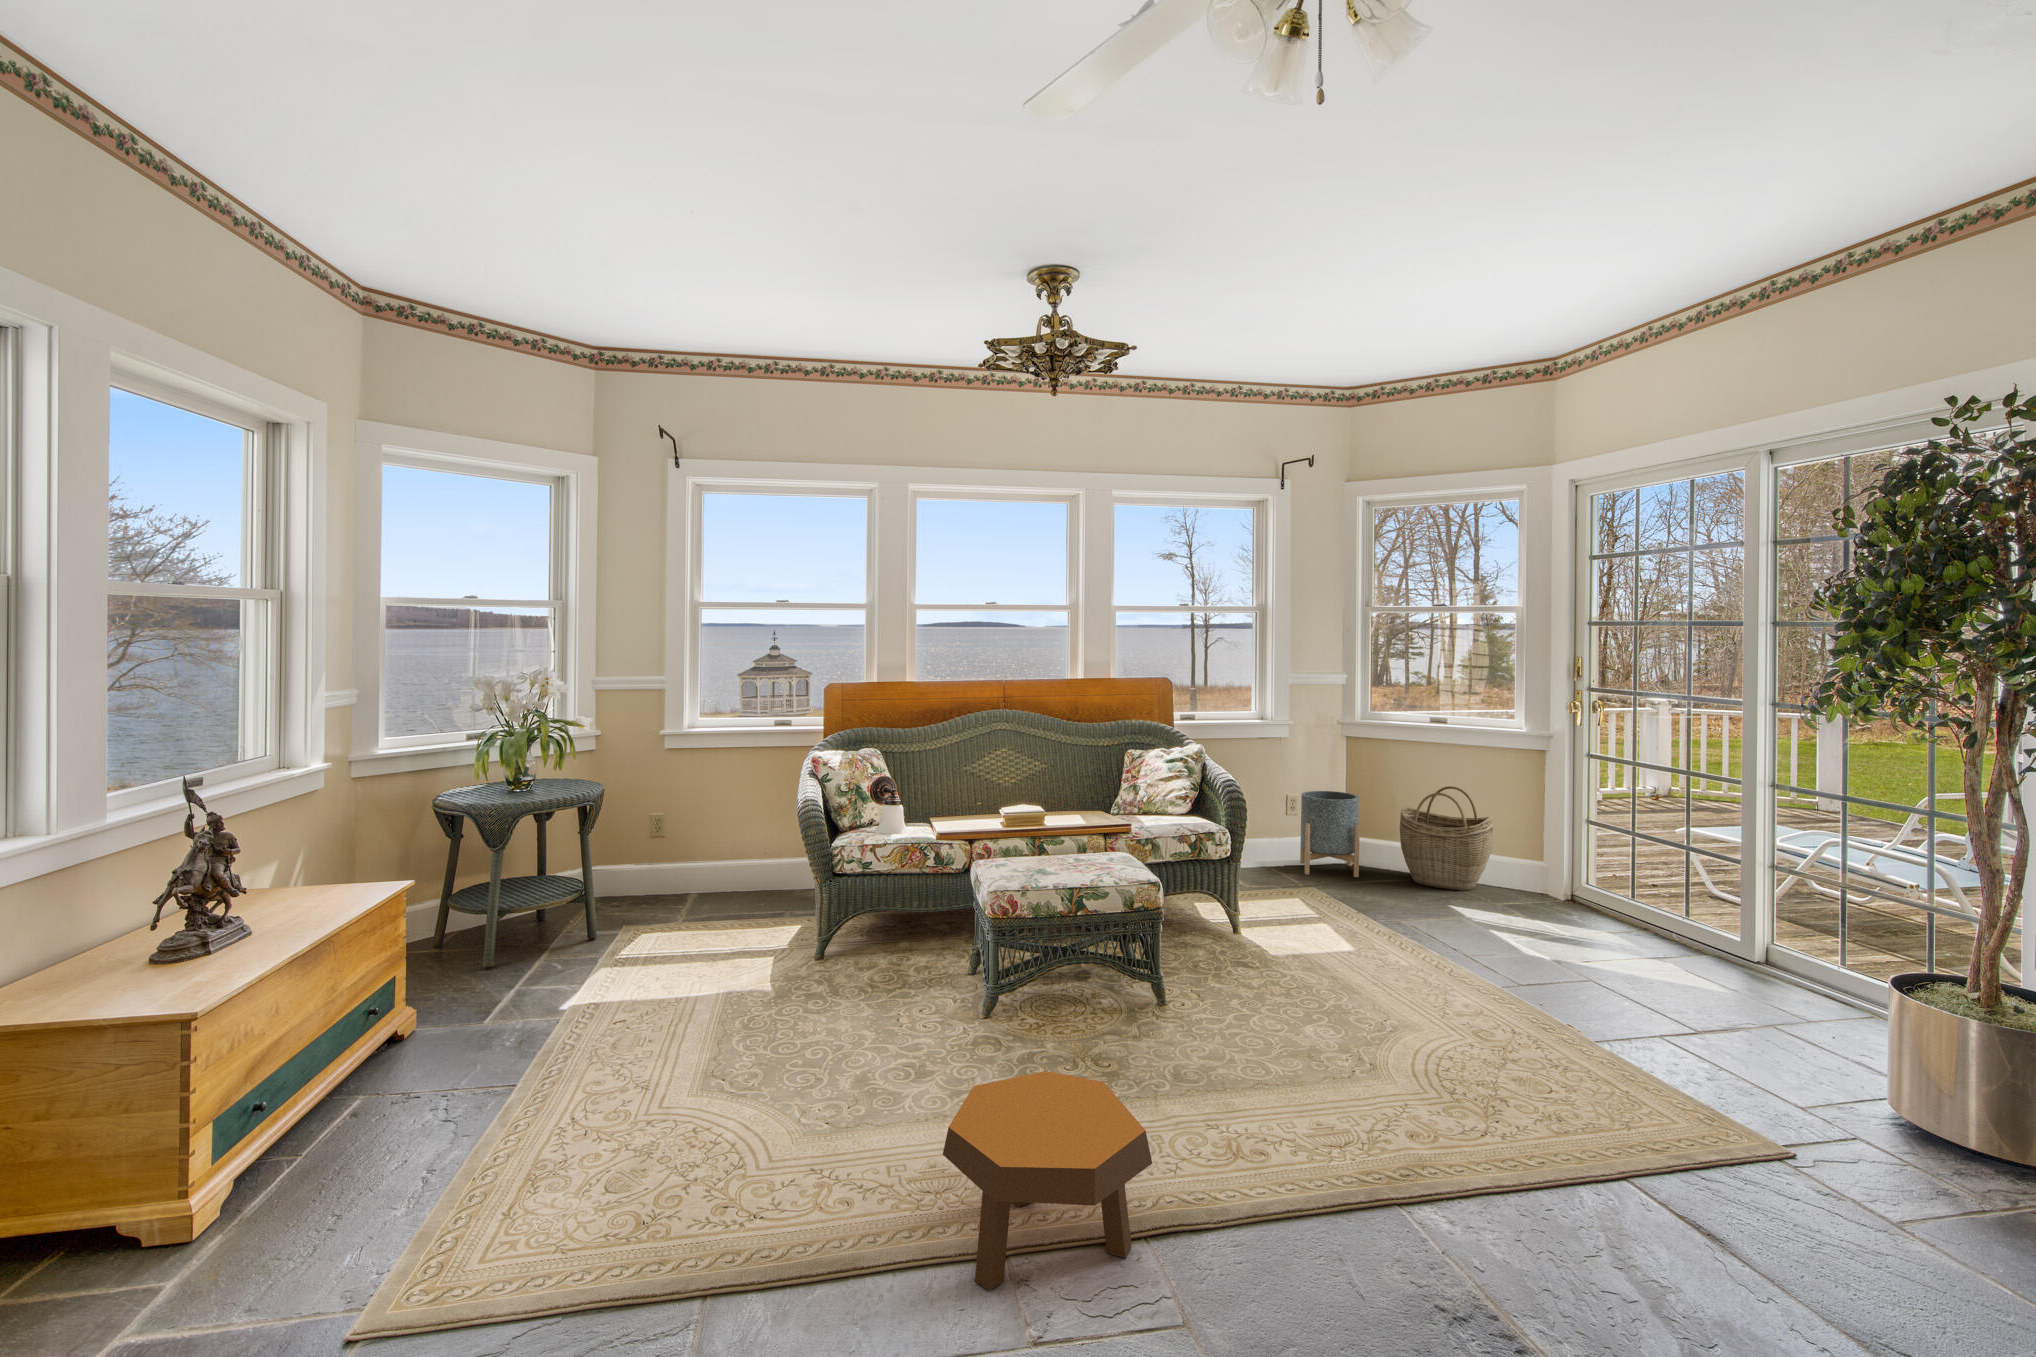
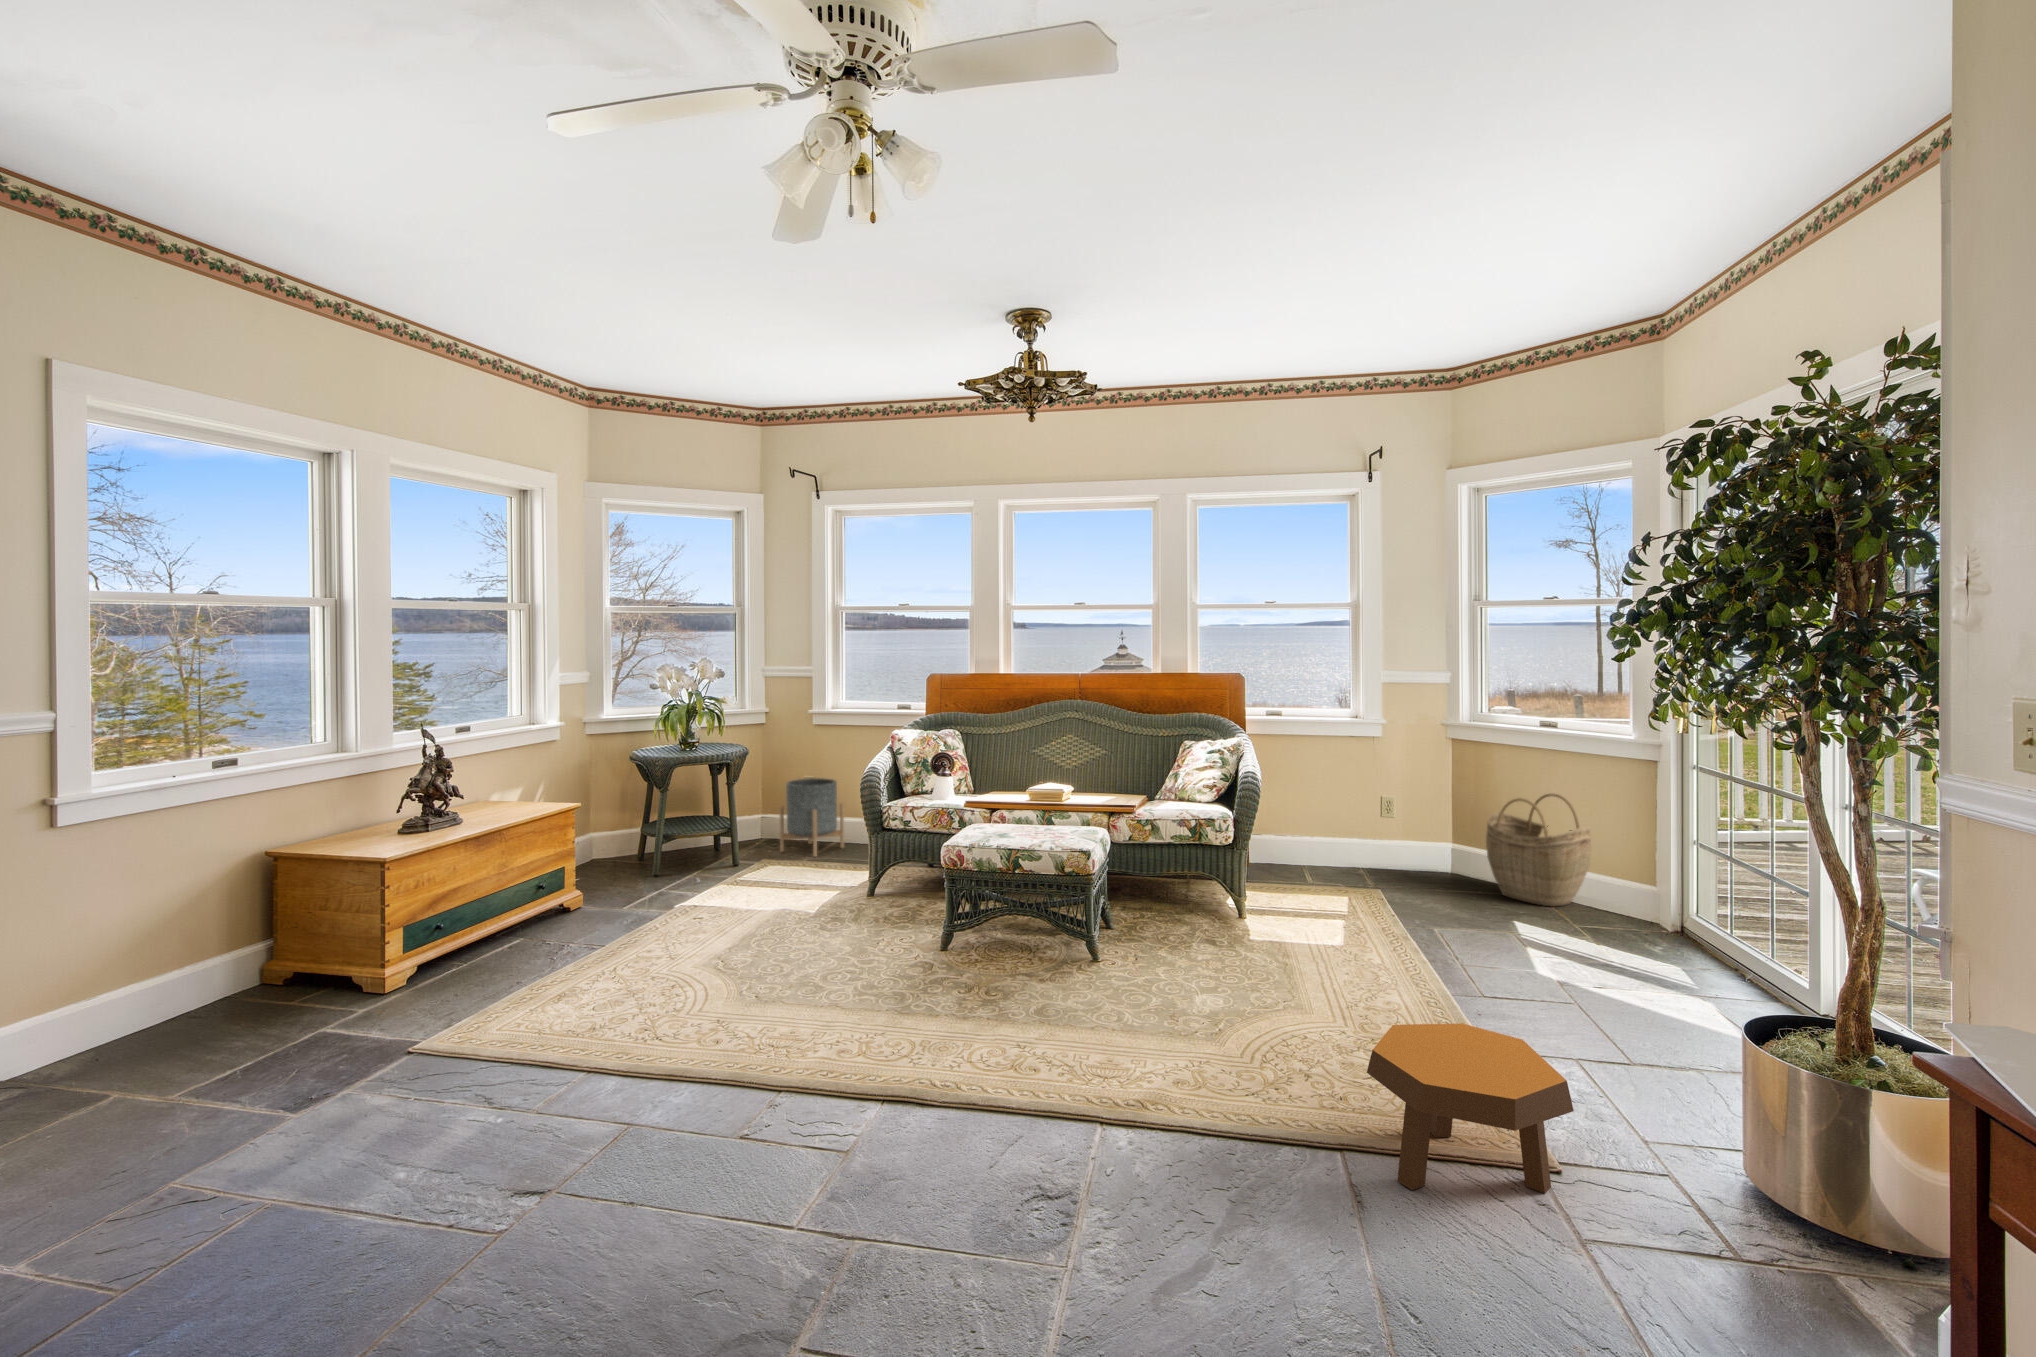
planter: present [1300,791,1360,877] -> present [779,778,844,857]
footstool: present [943,1071,1152,1291] -> present [1367,1023,1574,1193]

